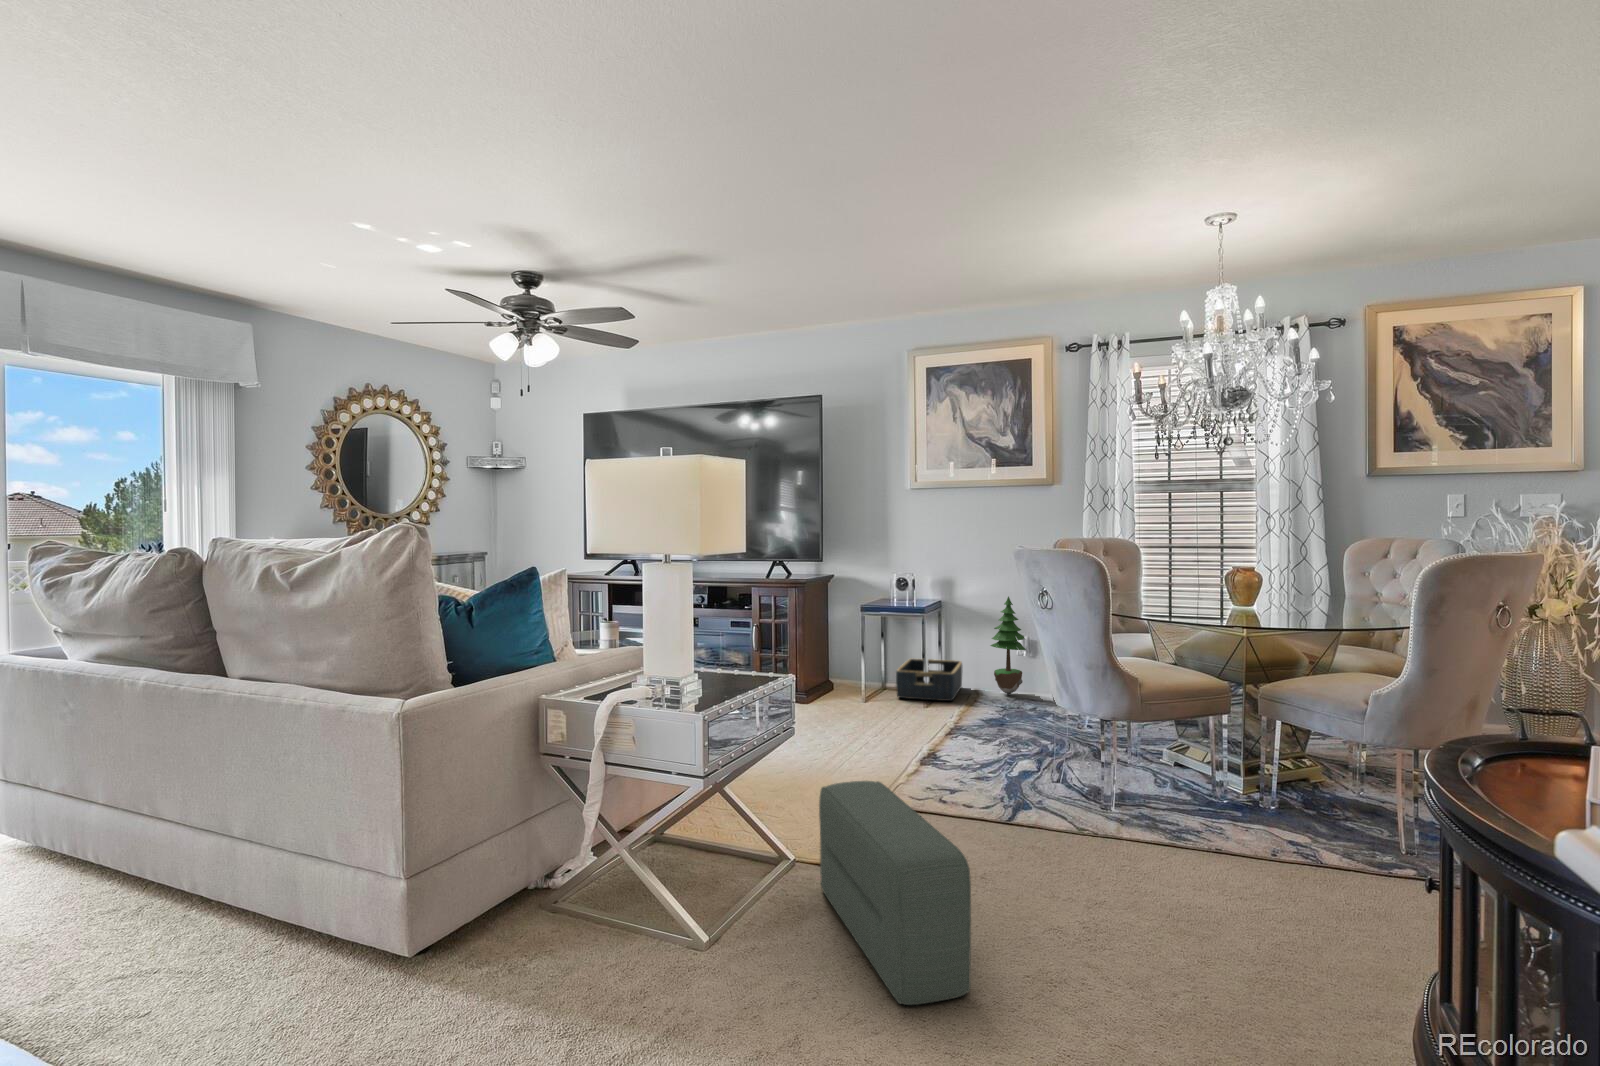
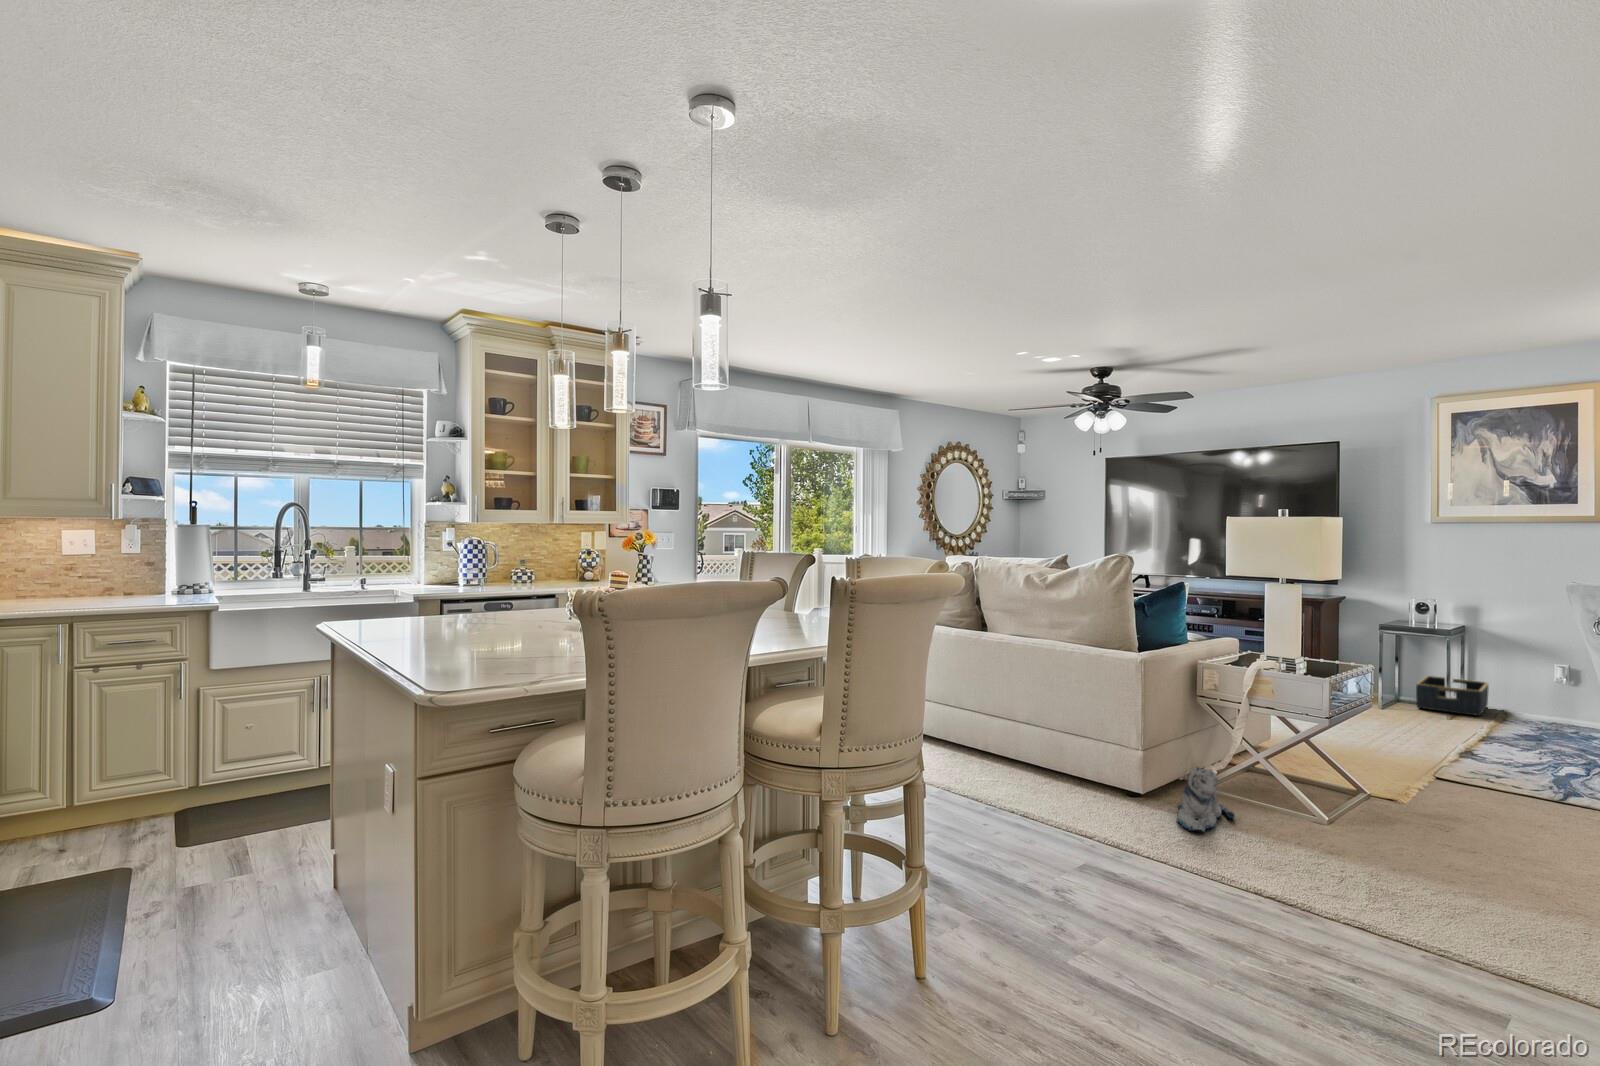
potted tree: present [991,597,1026,695] -> none [1522,625,1568,718]
pouf: present [819,781,971,1005] -> none [1397,741,1545,877]
plush toy: none [461,894,575,1028] -> present [1177,767,1235,831]

